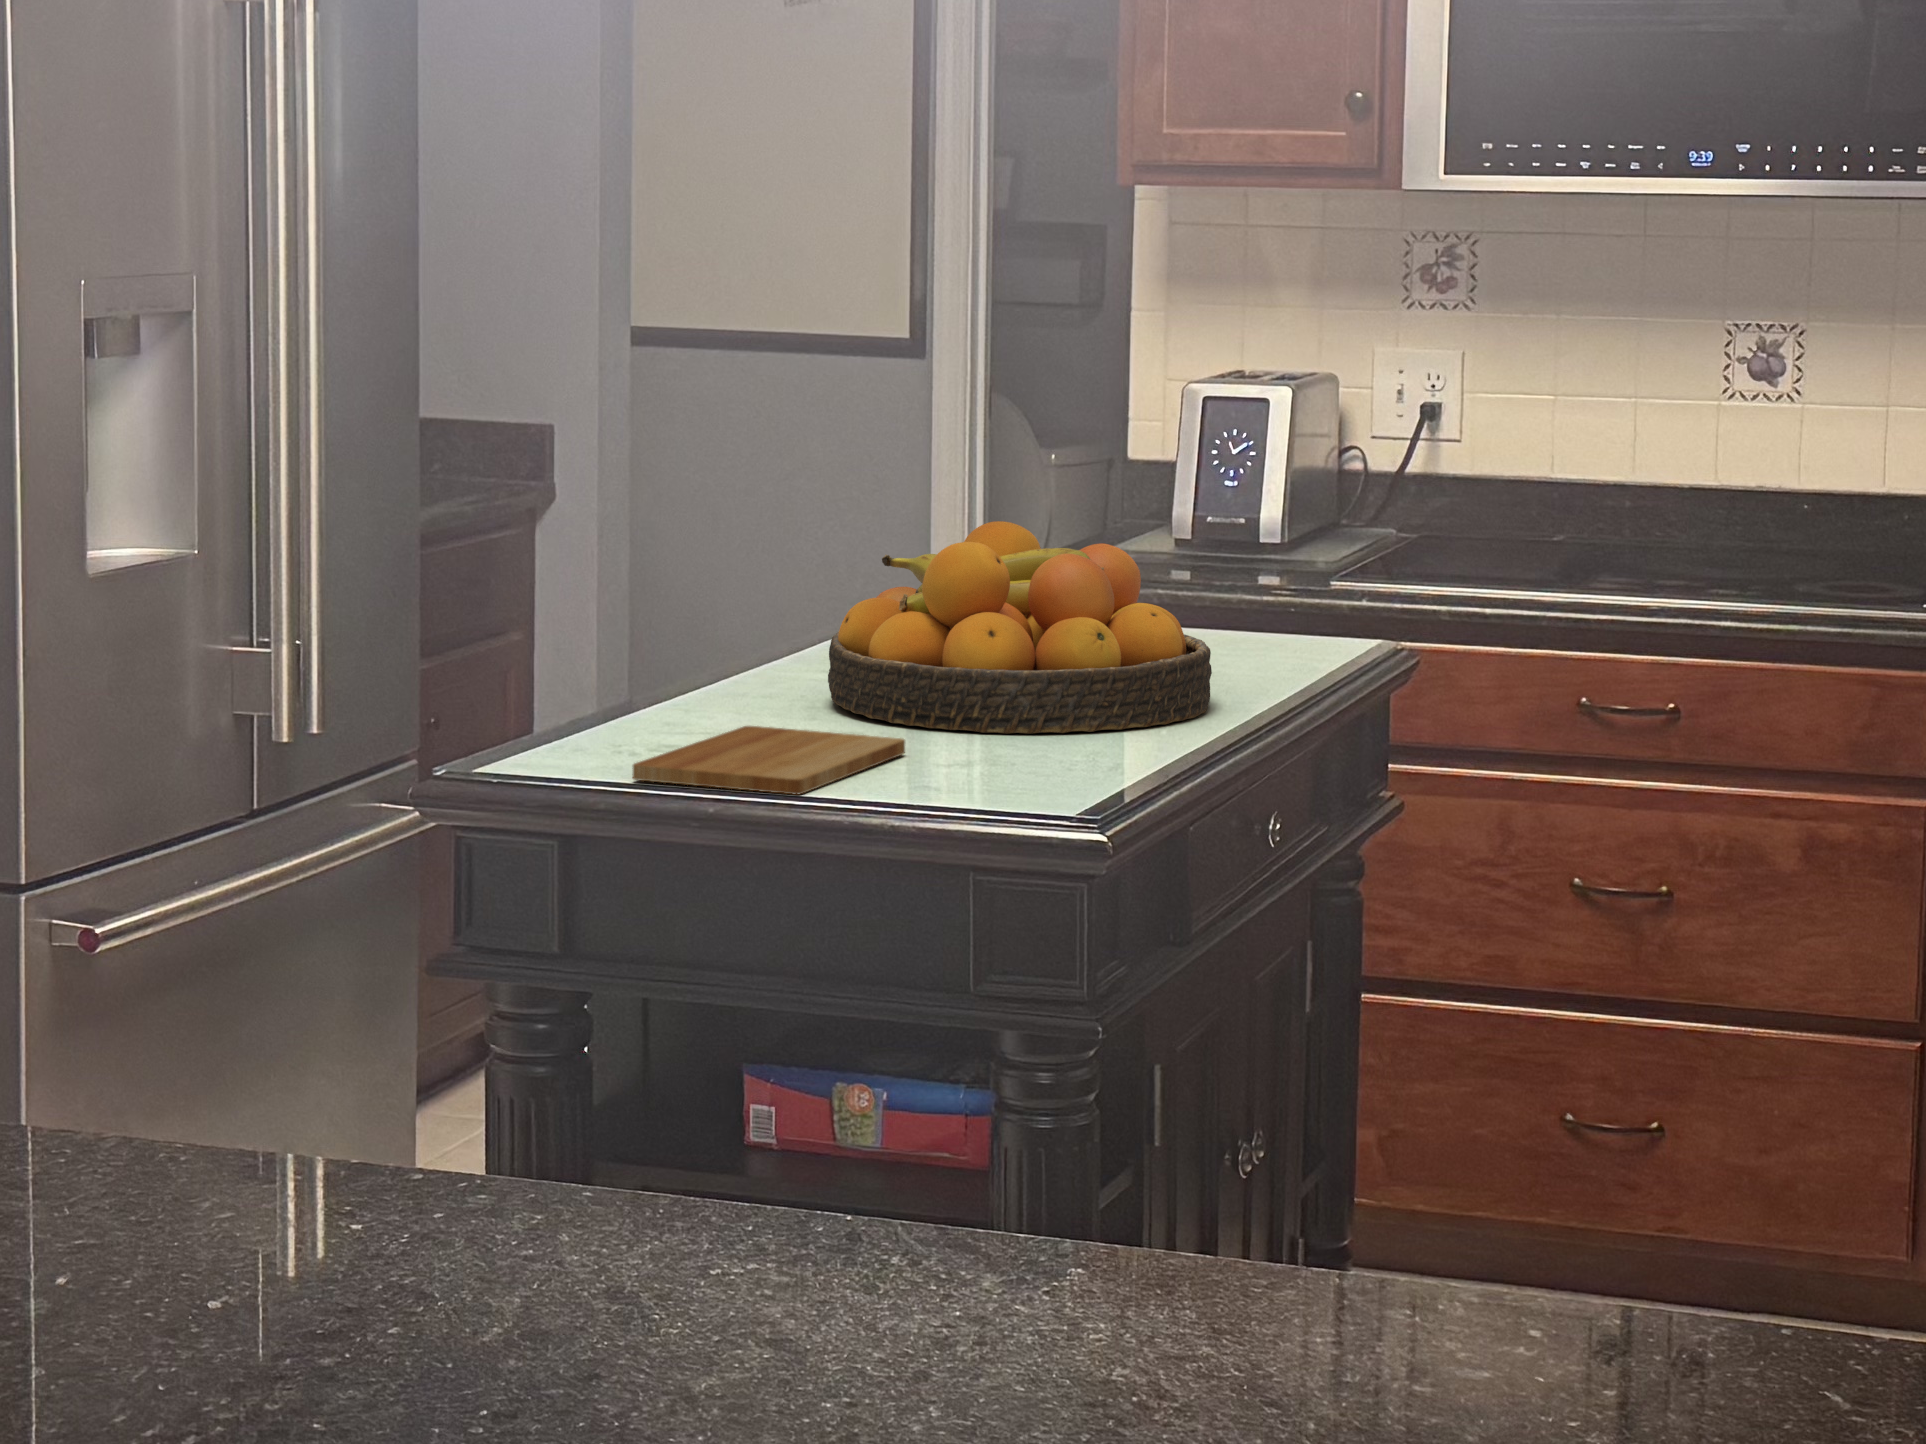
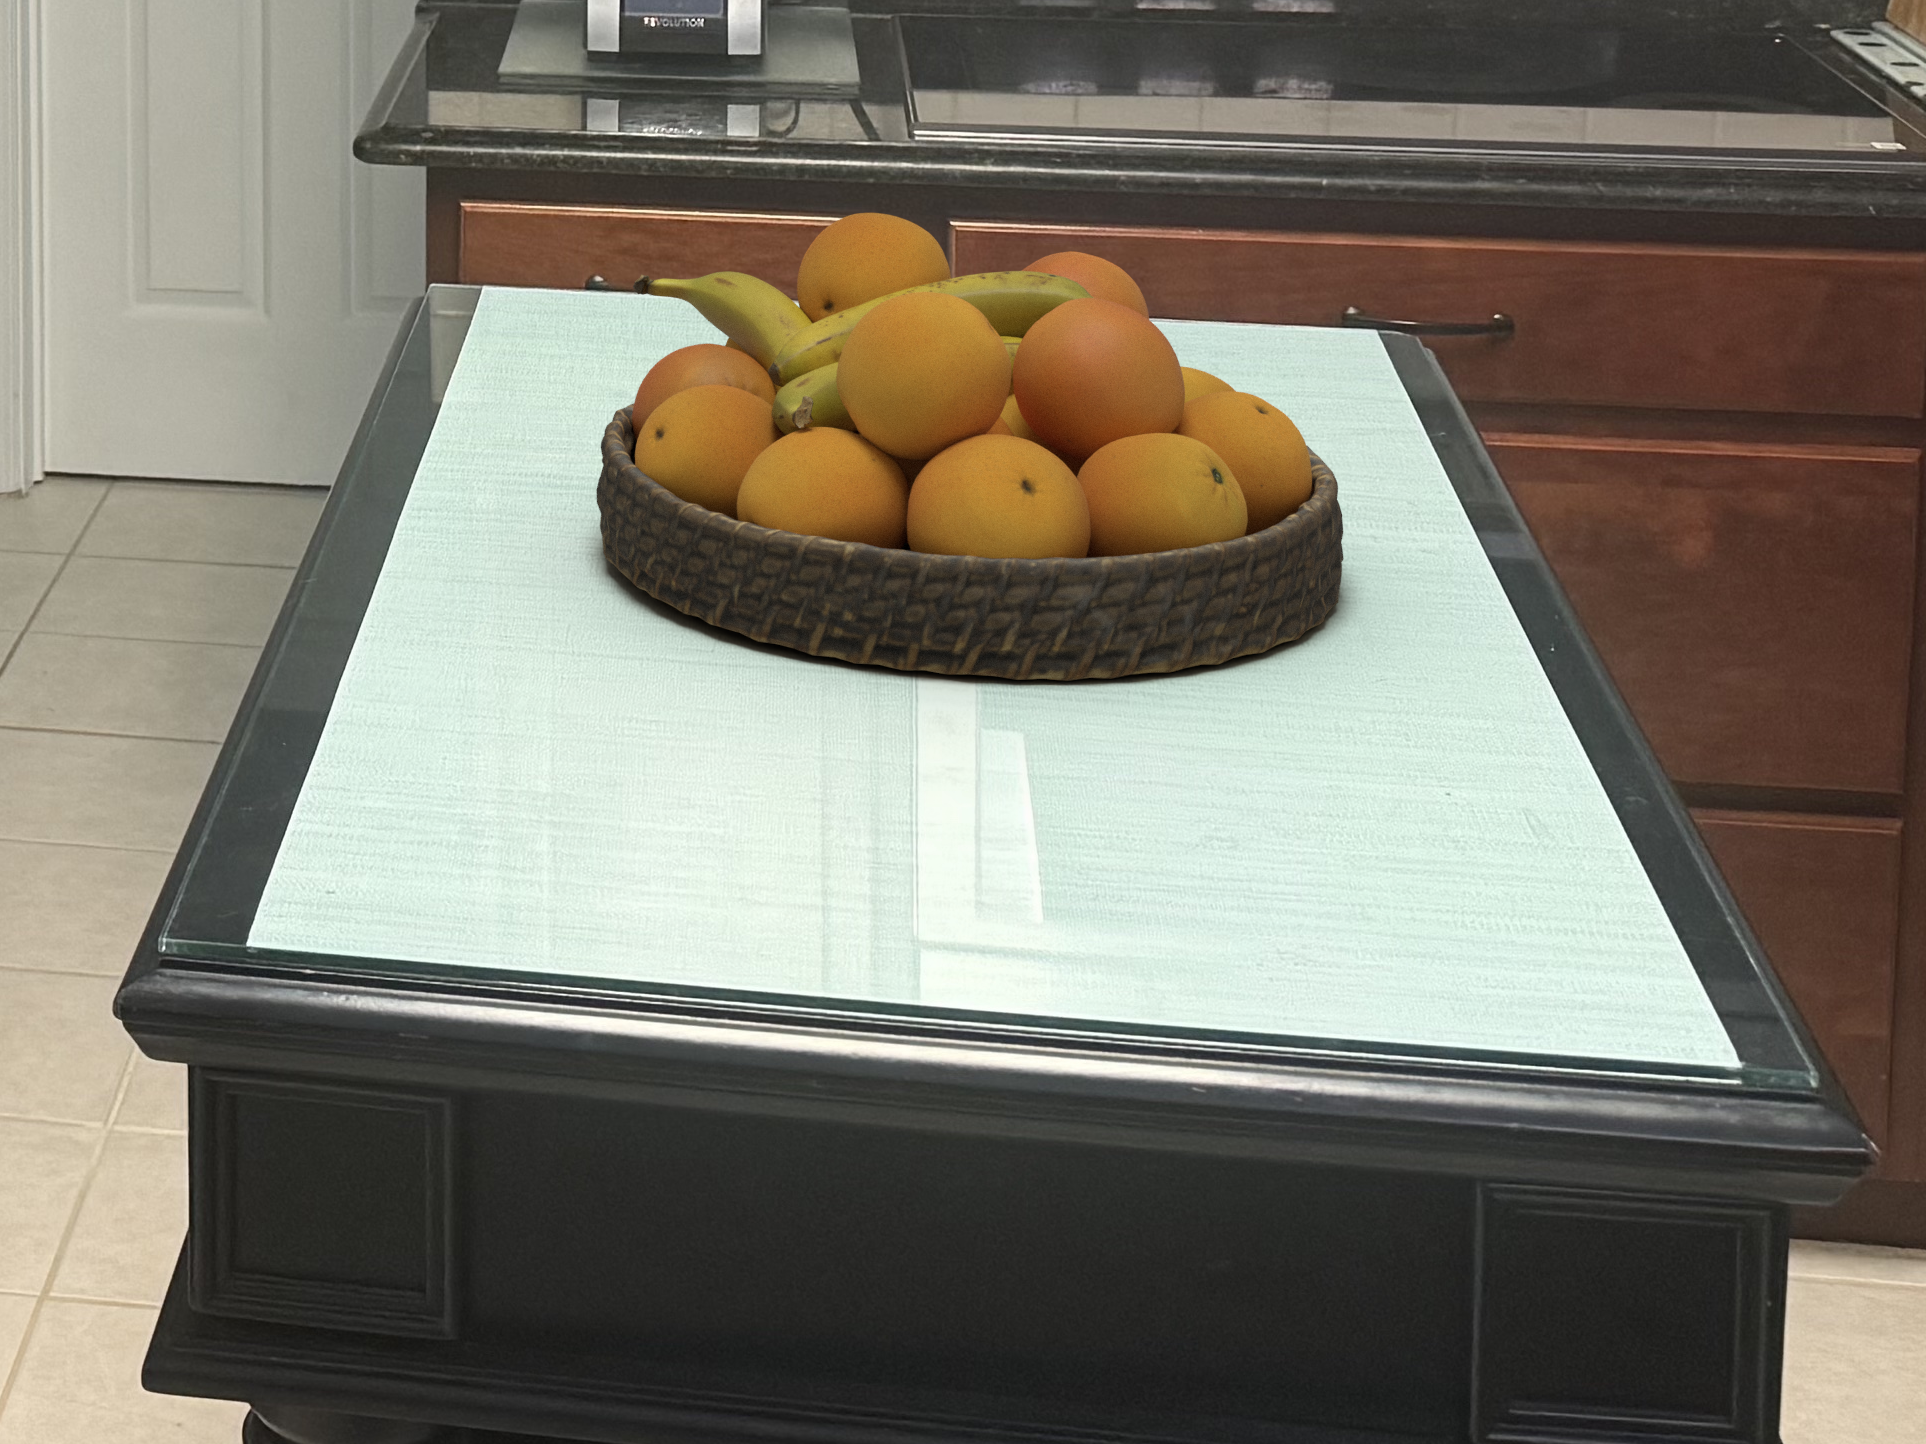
cutting board: present [633,726,905,795] -> none [547,718,975,979]

